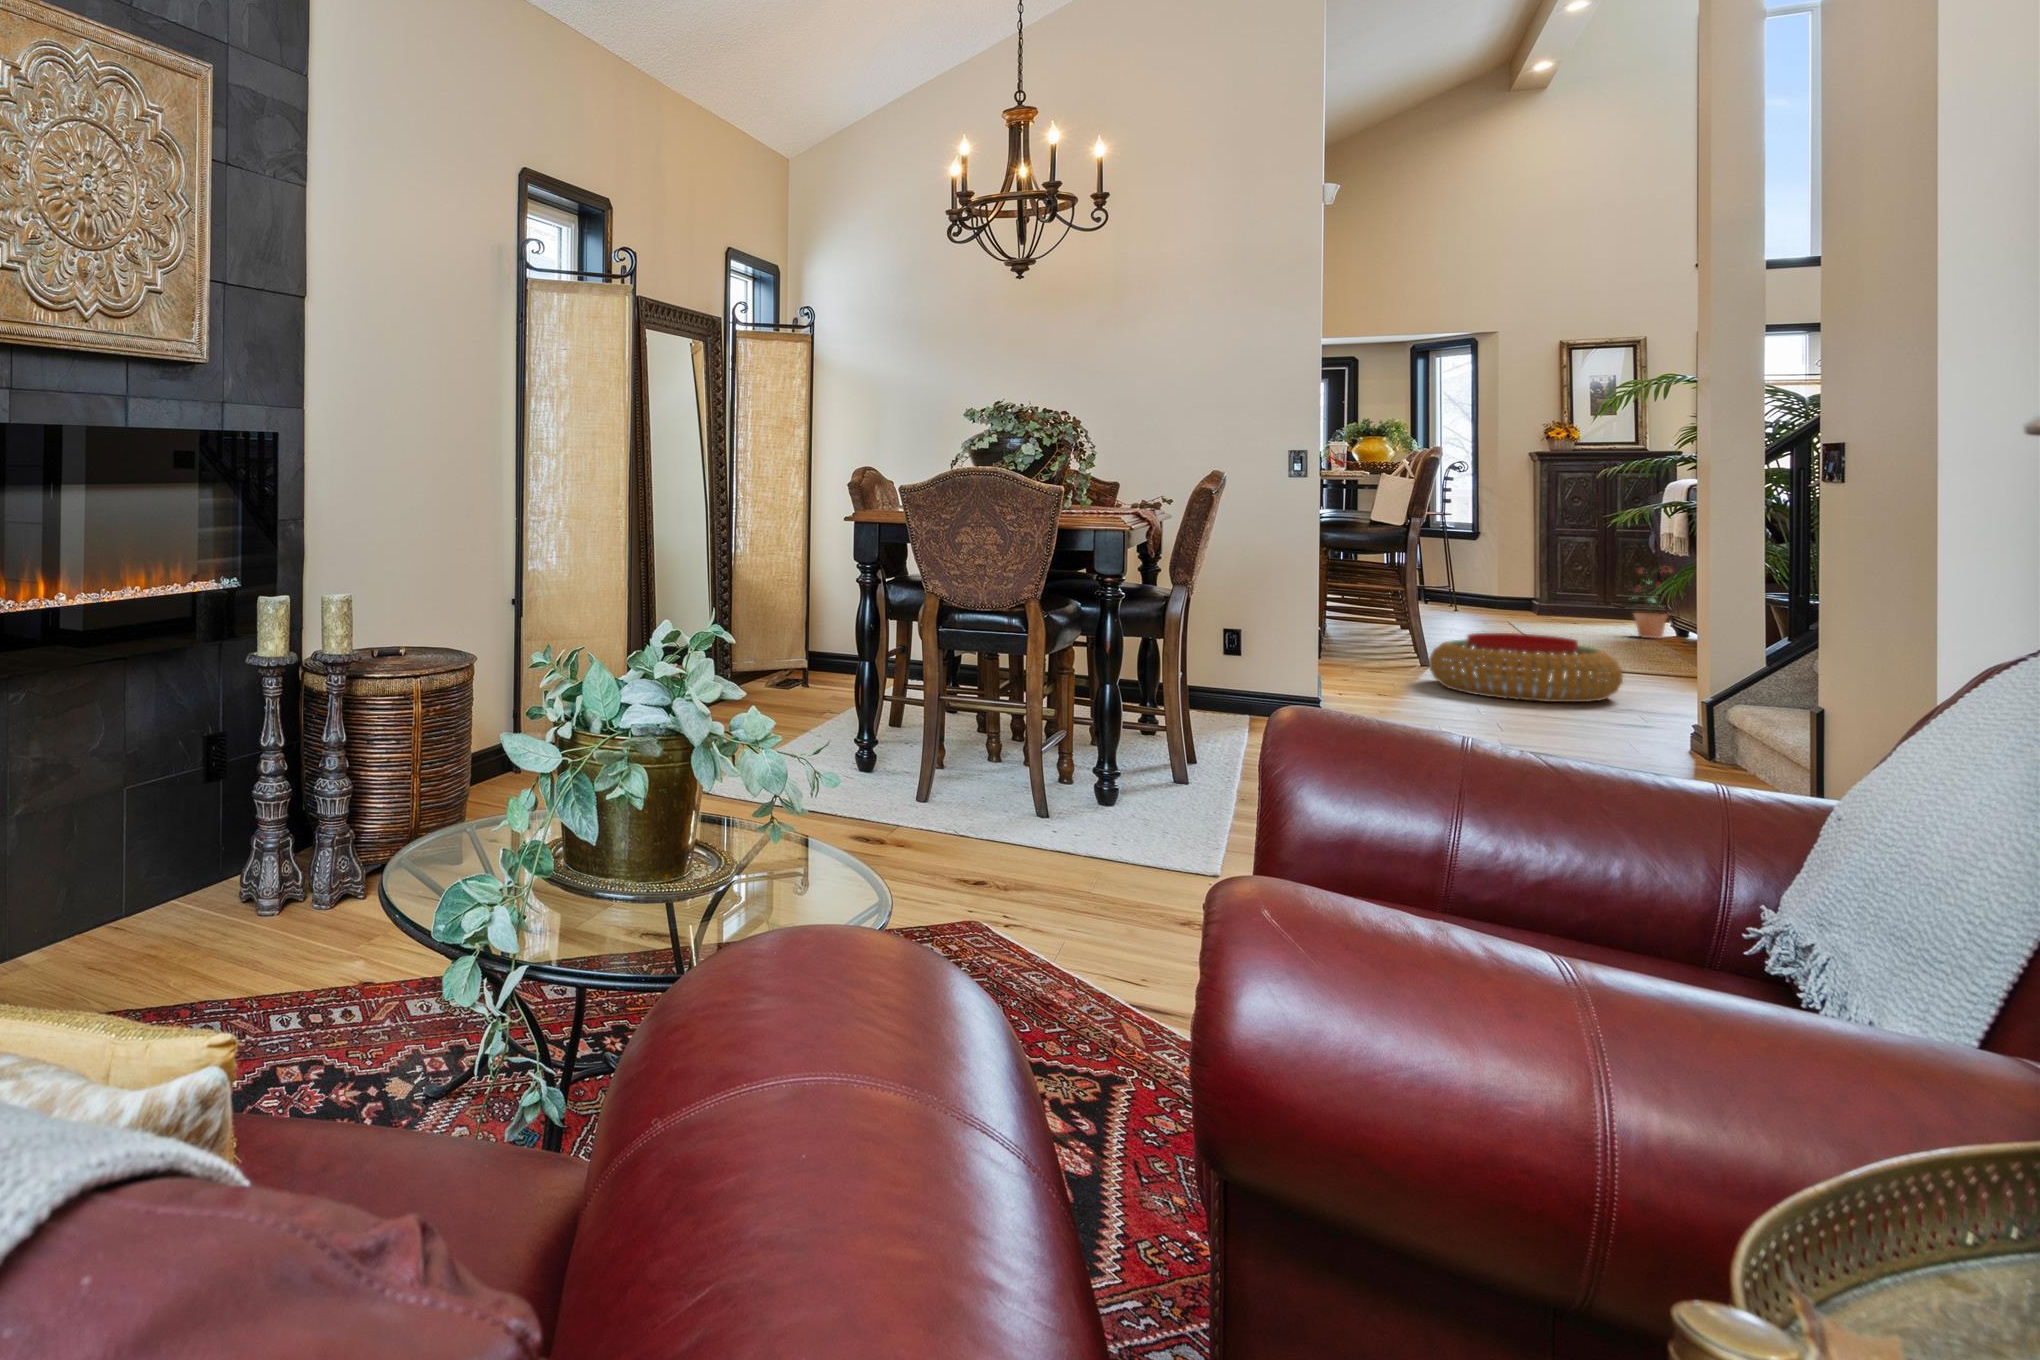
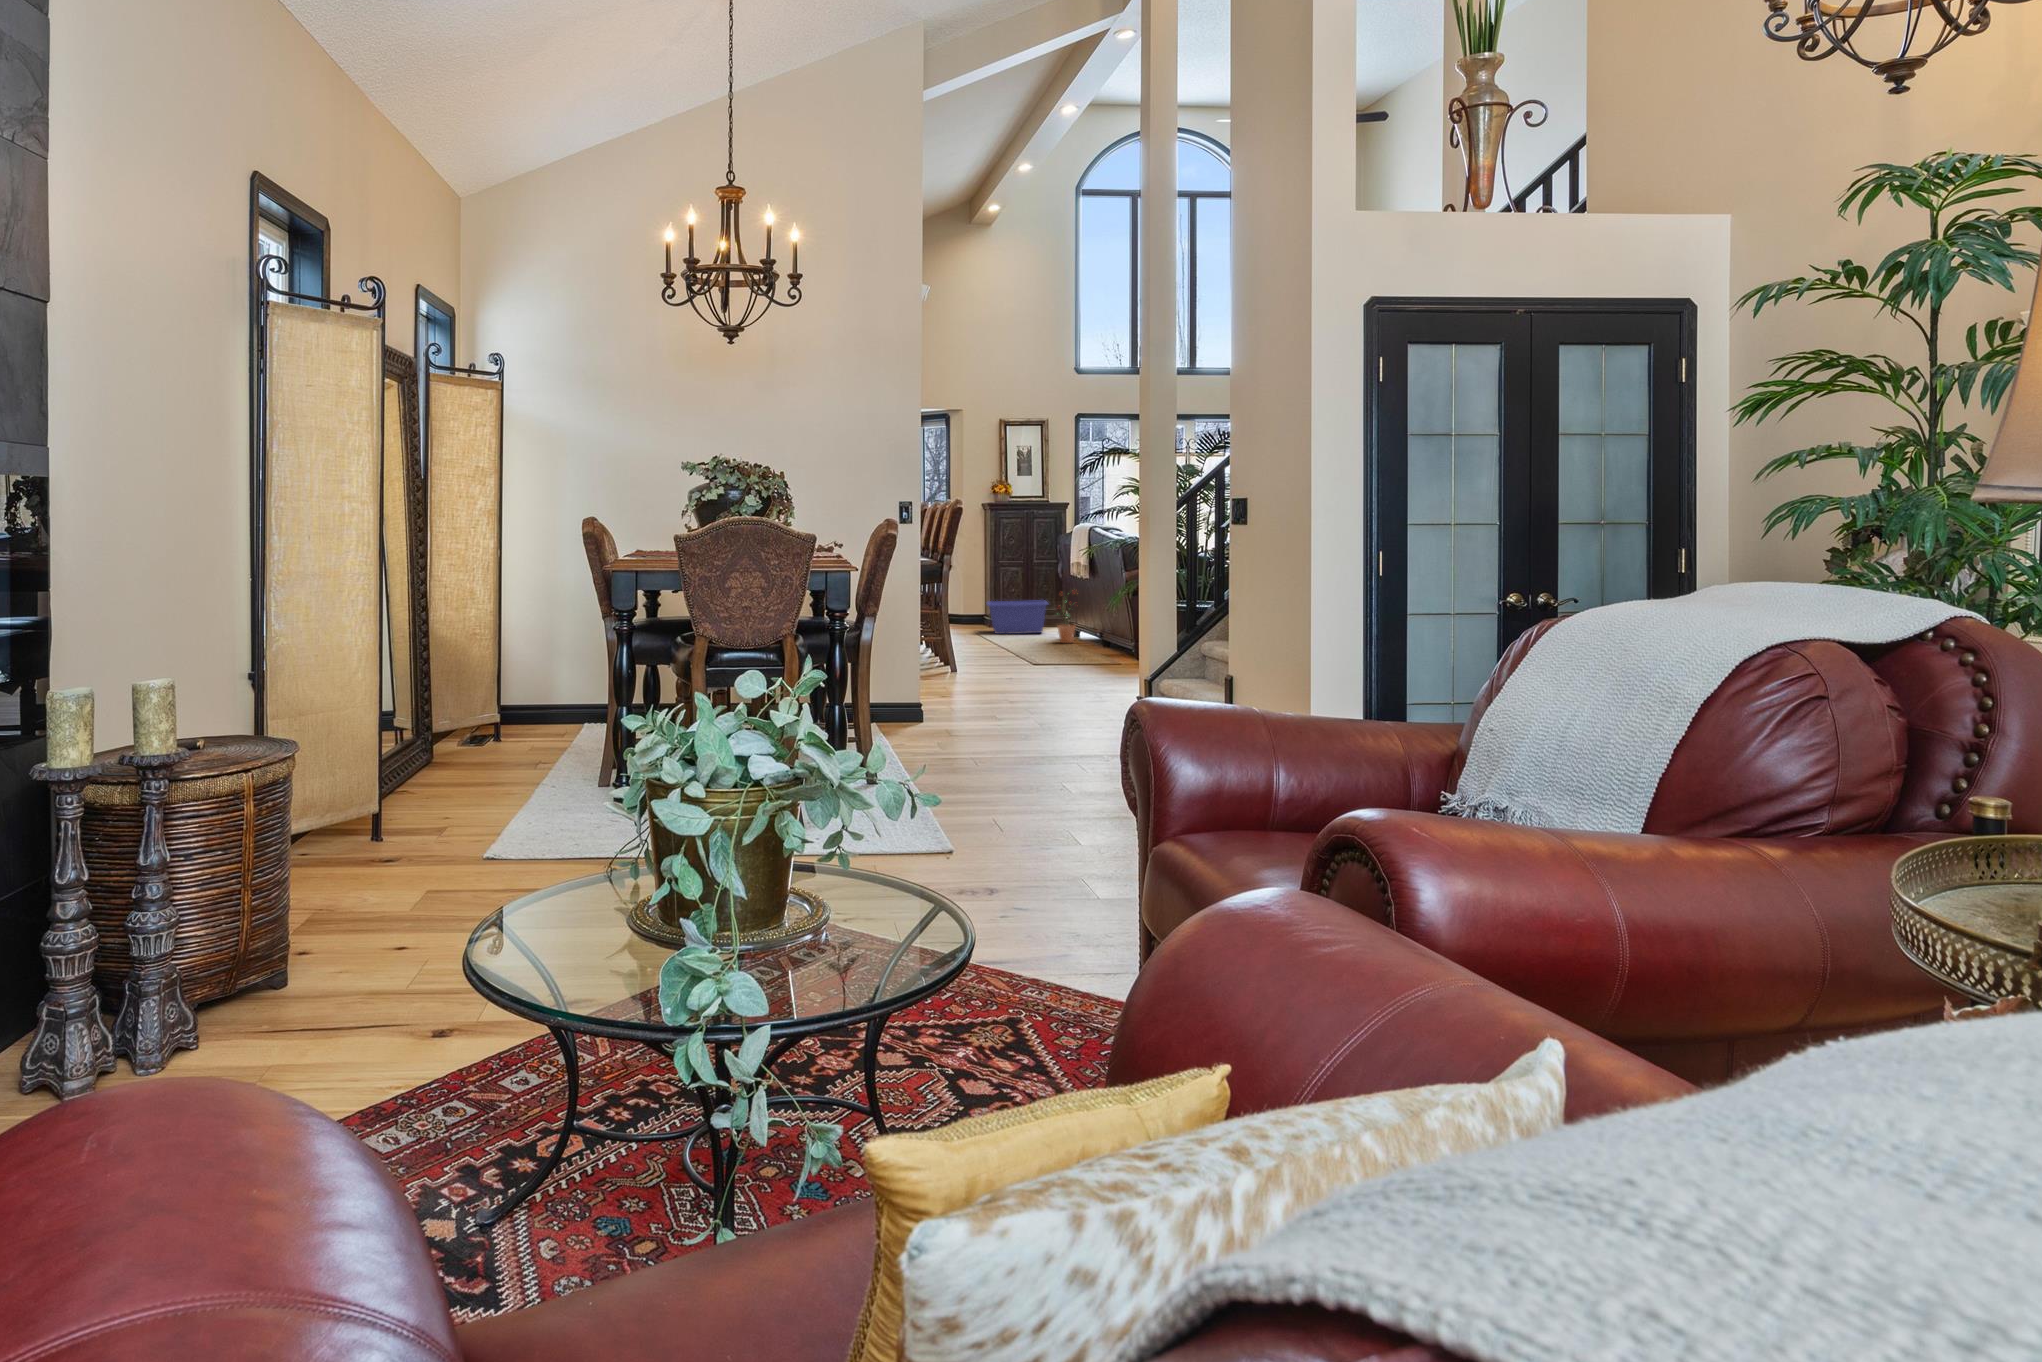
storage bin: none [1522,576,1630,622] -> present [987,601,1048,634]
pouf: present [1429,633,1623,702] -> none [970,644,1085,695]

